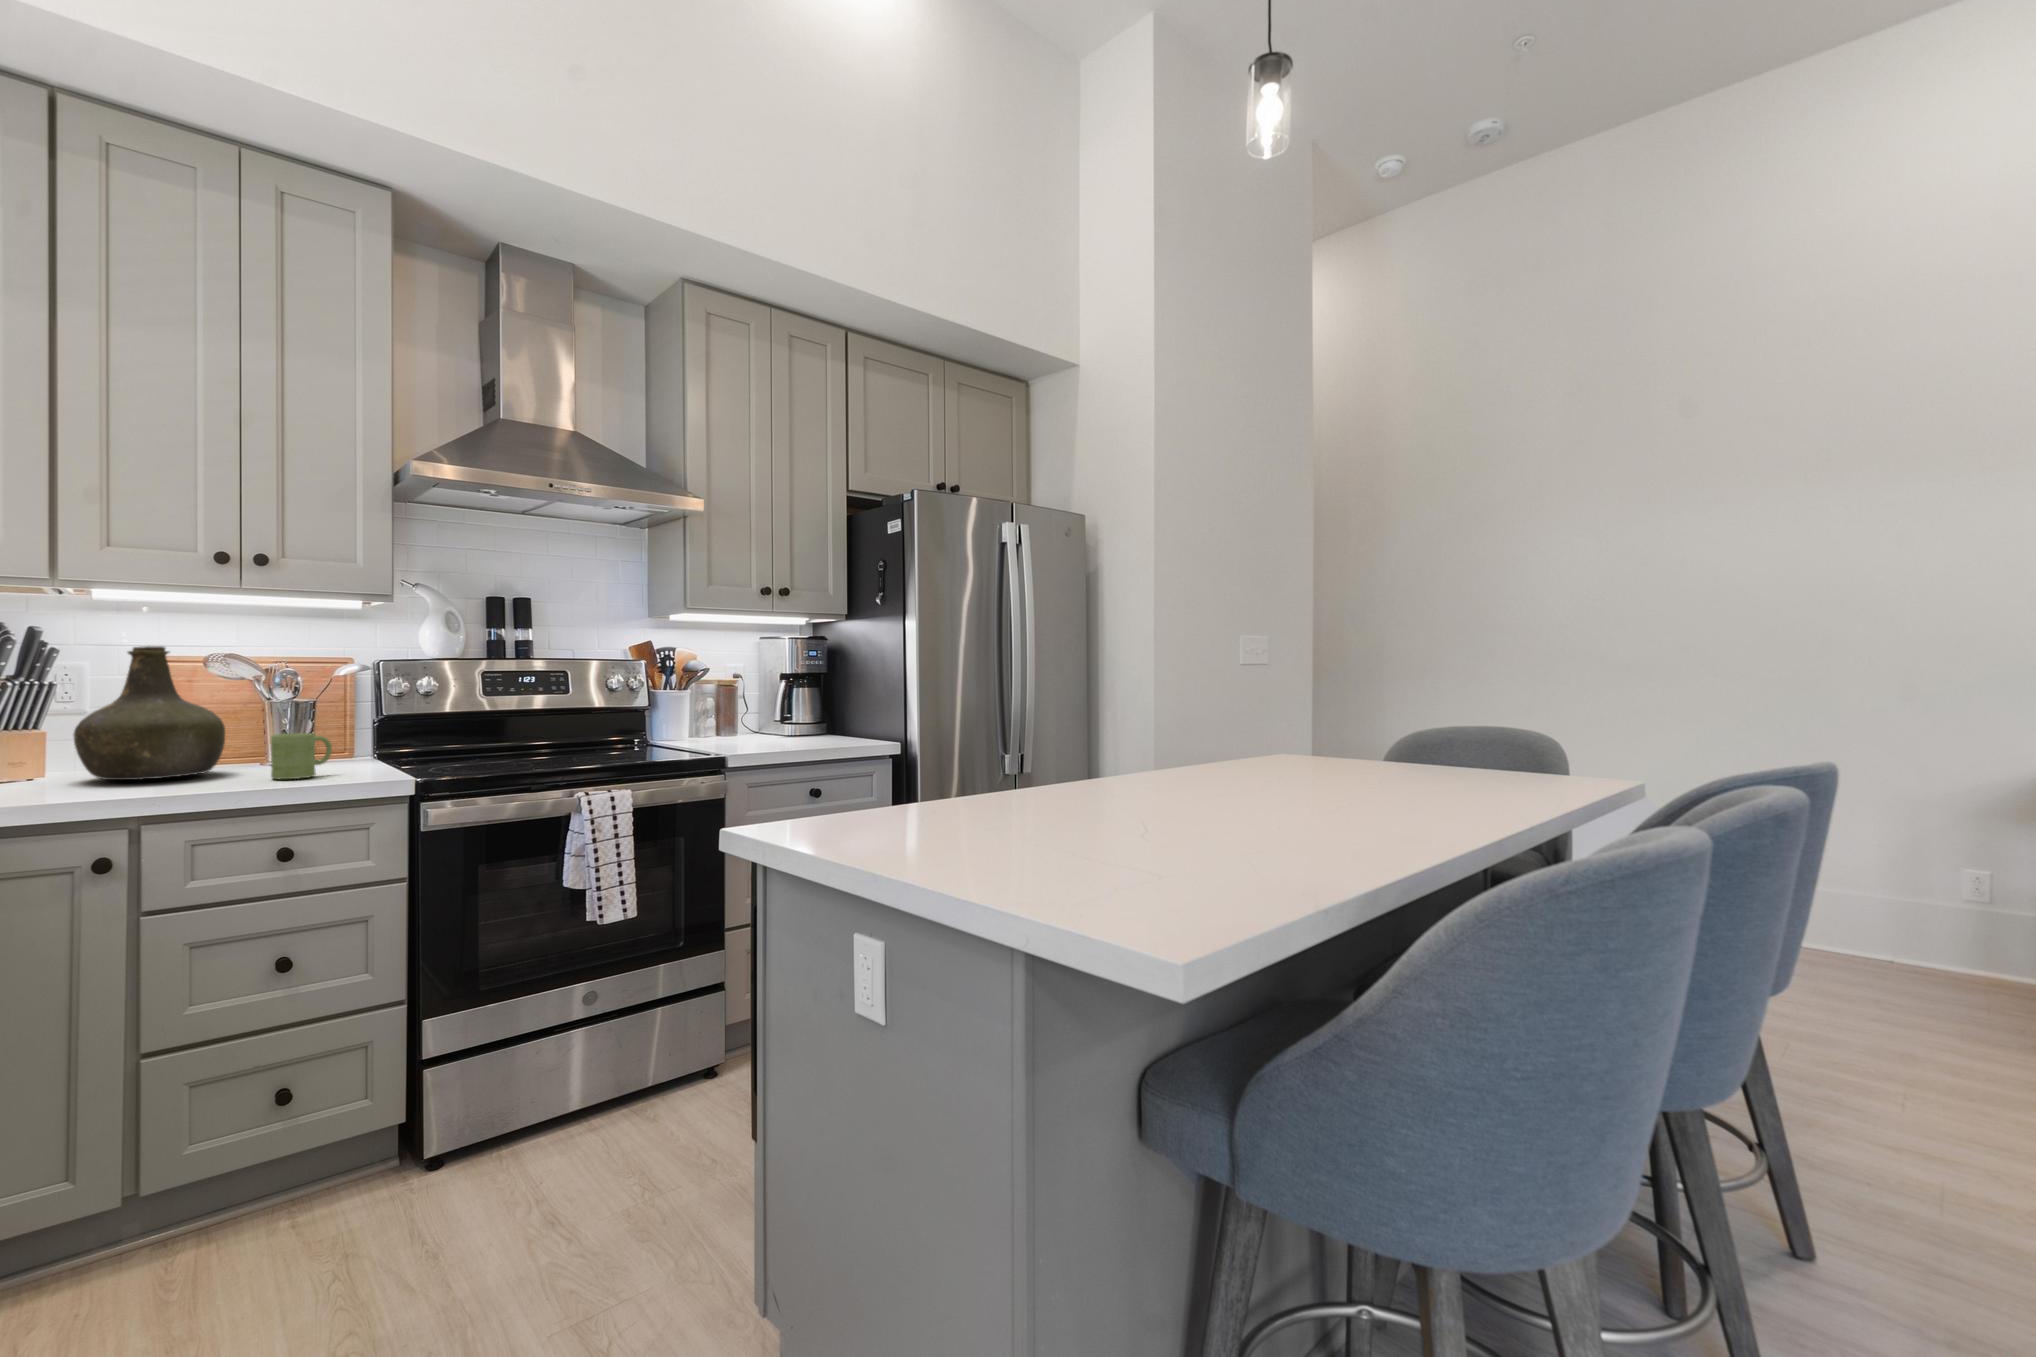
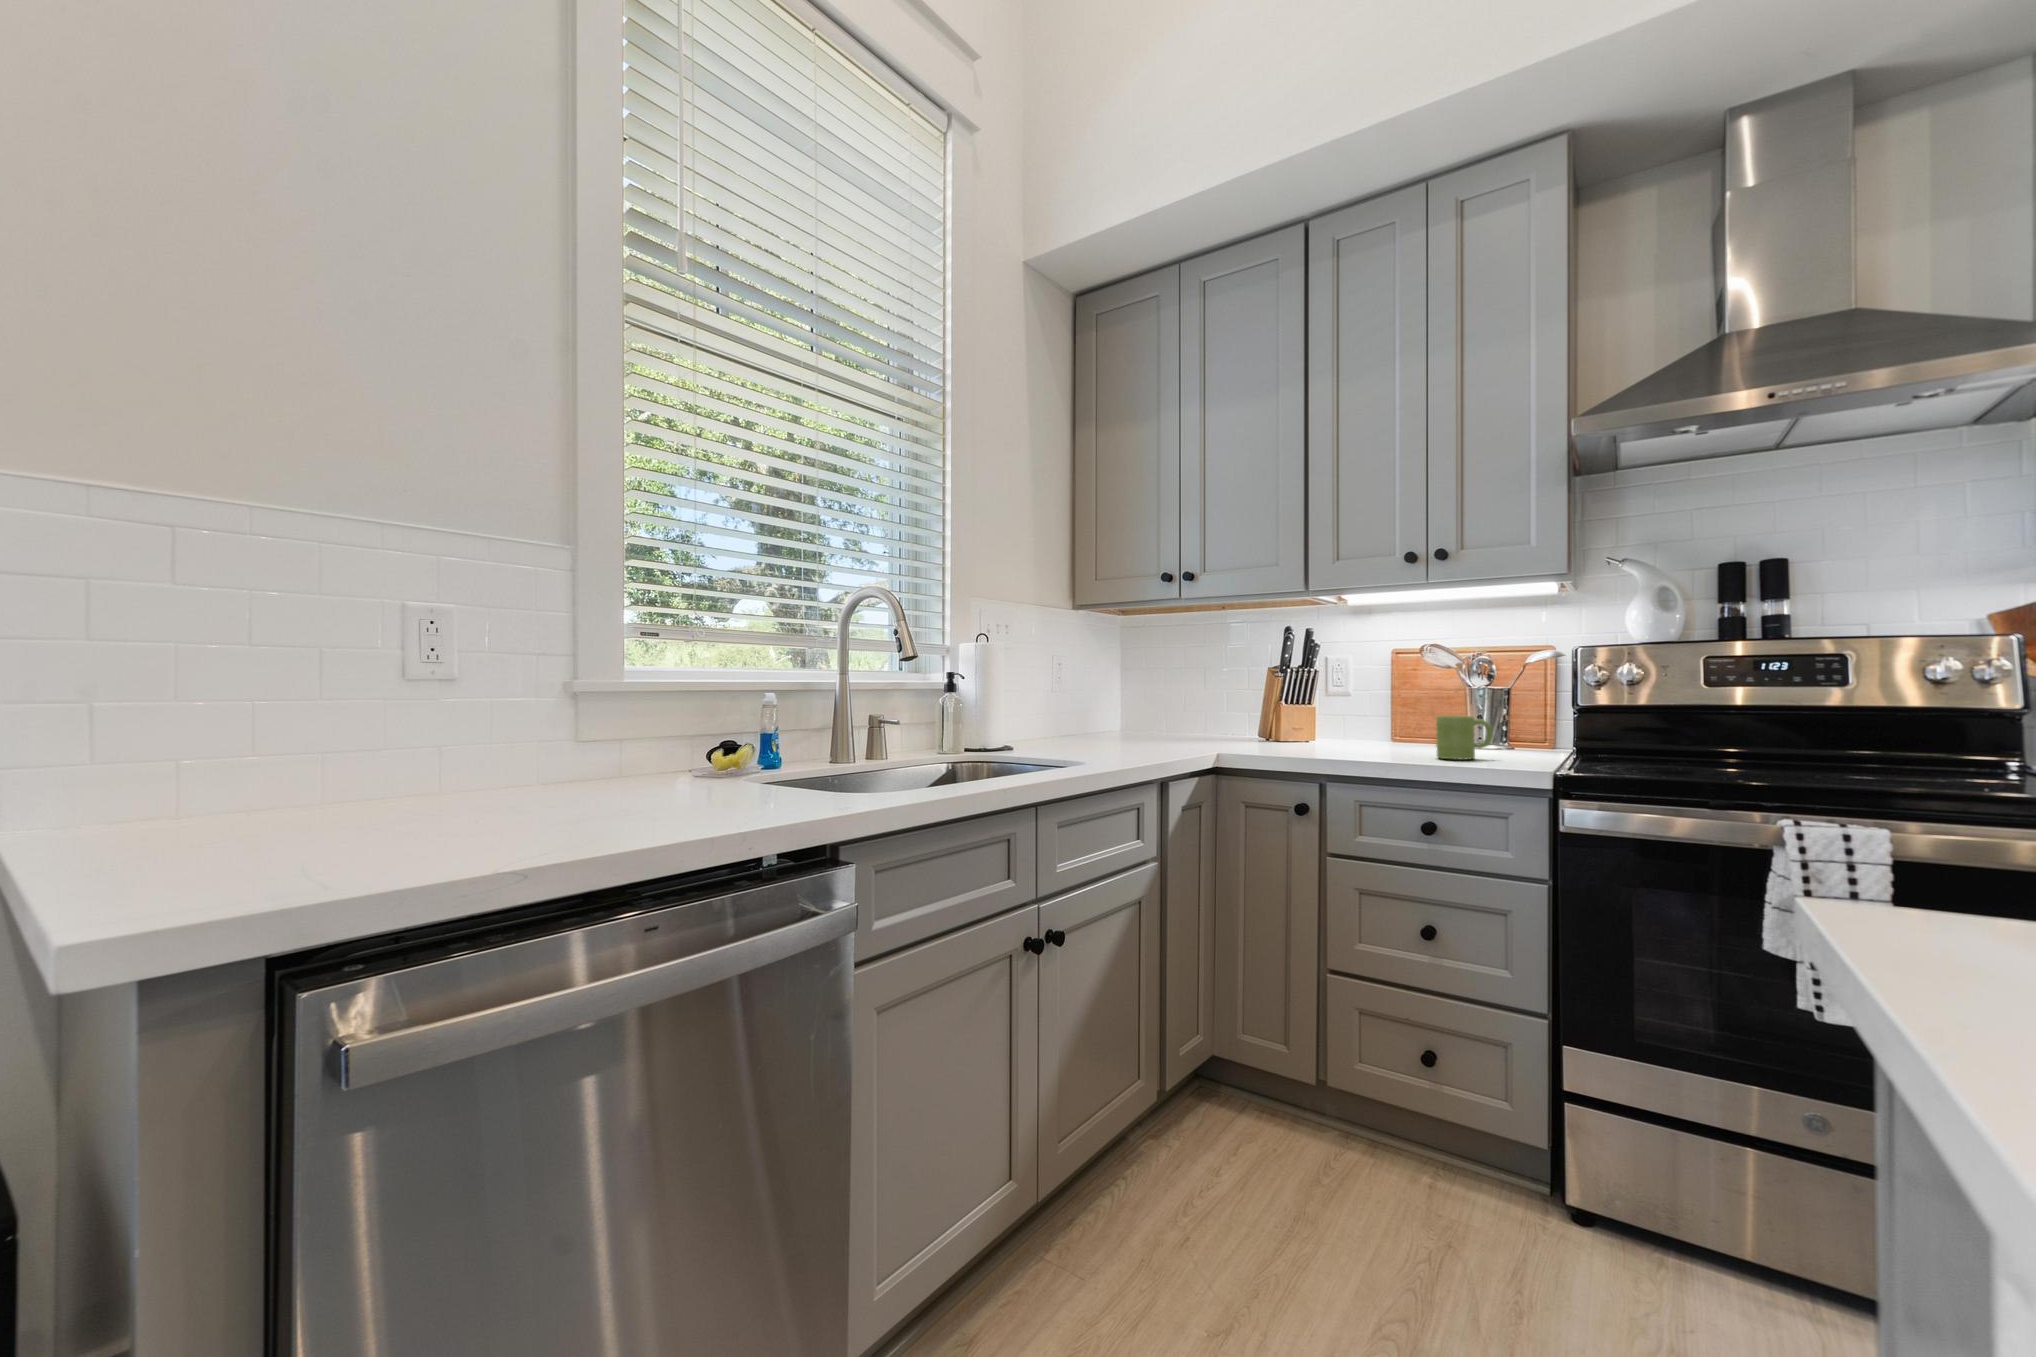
bottle: present [74,646,225,780] -> none [1318,637,1420,748]

